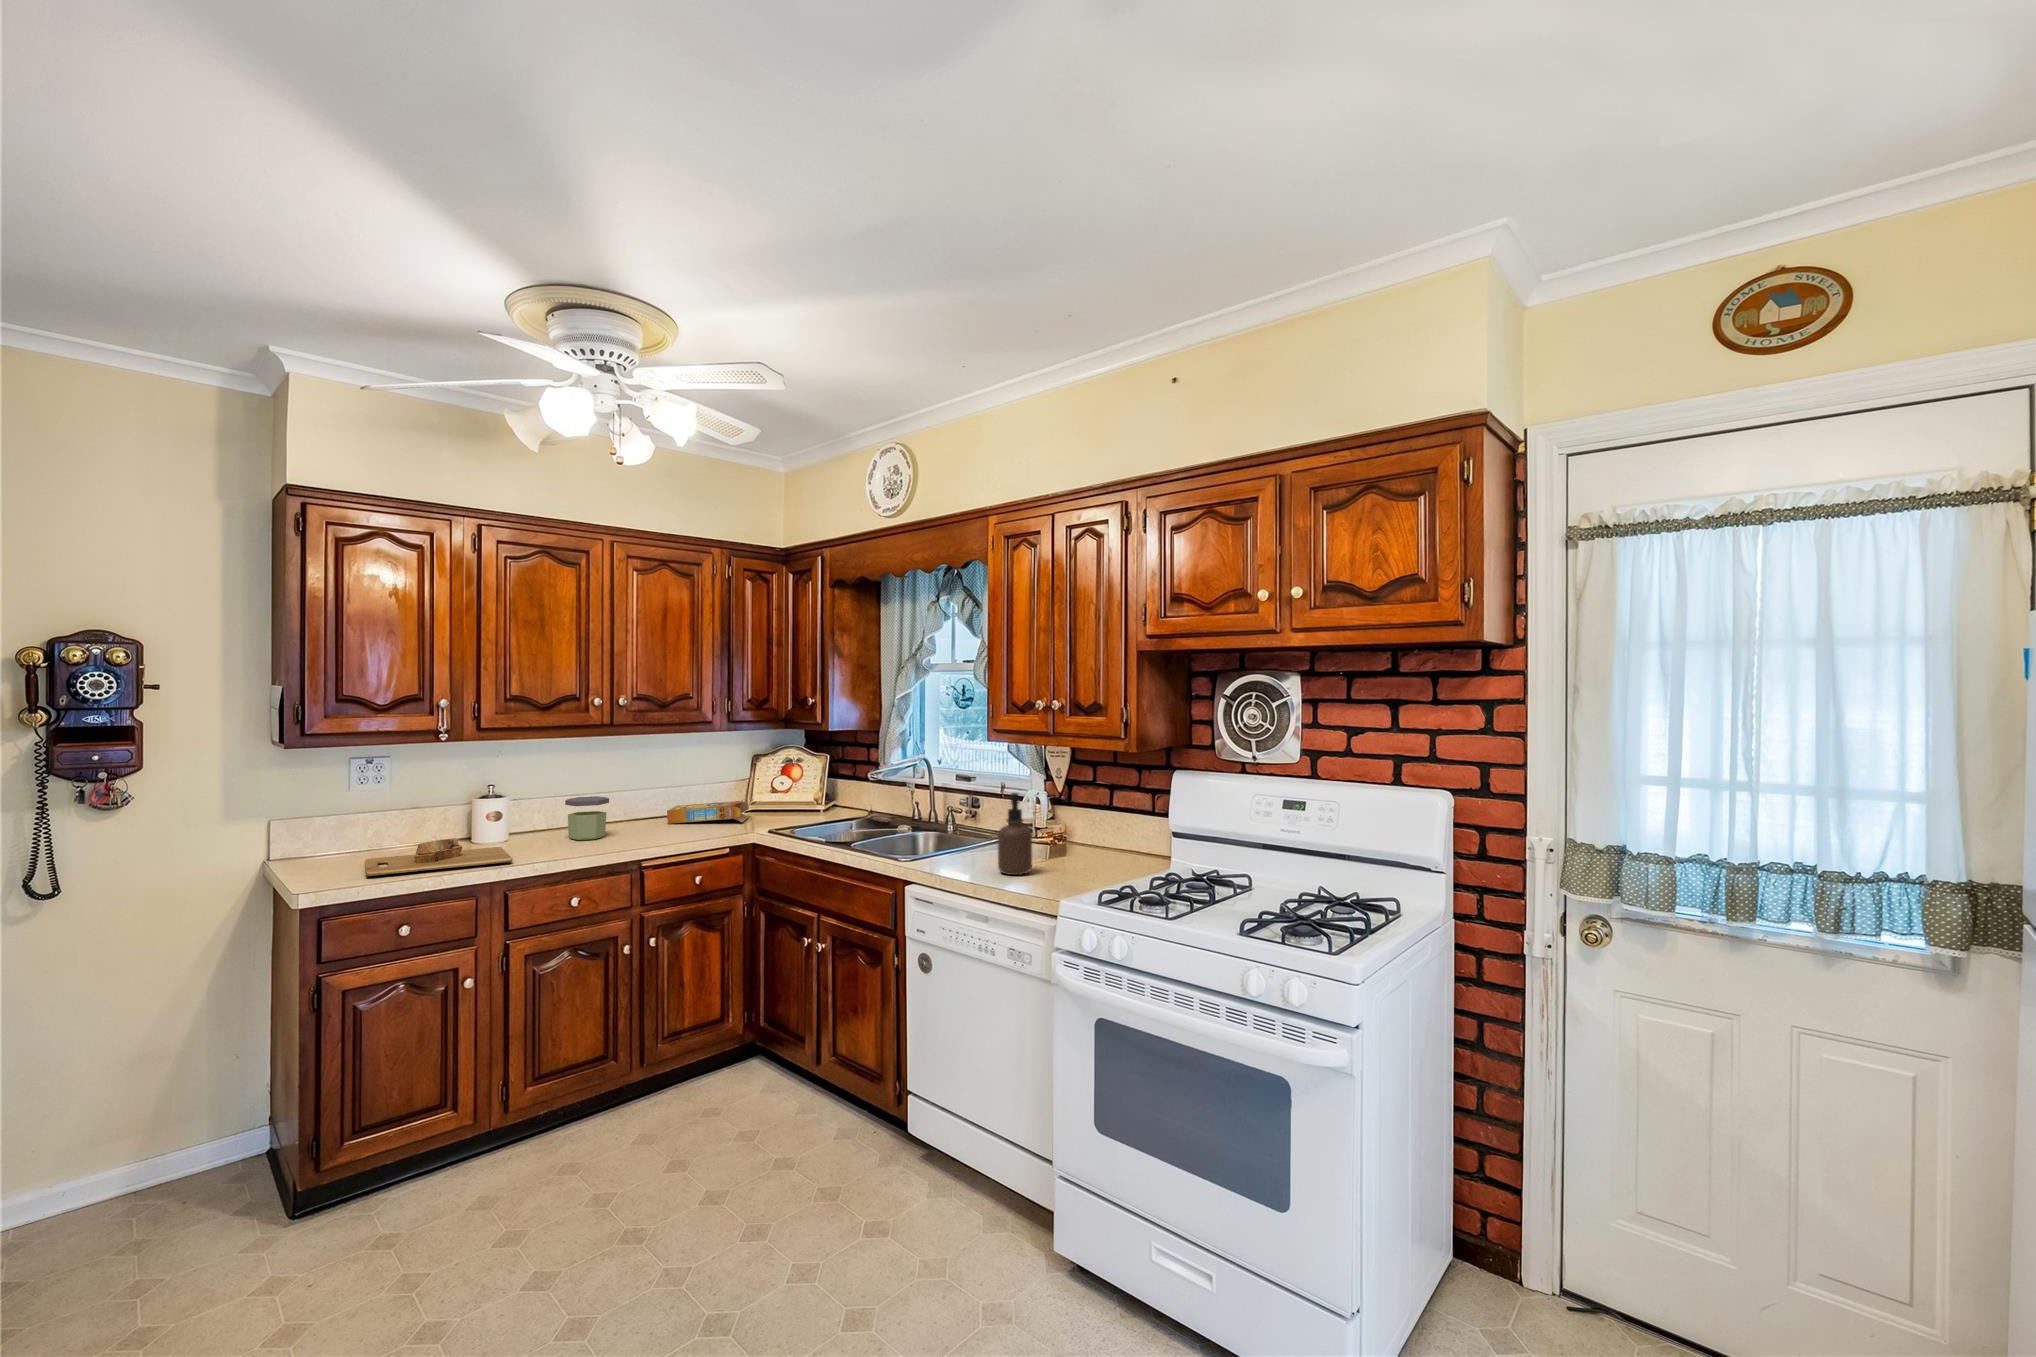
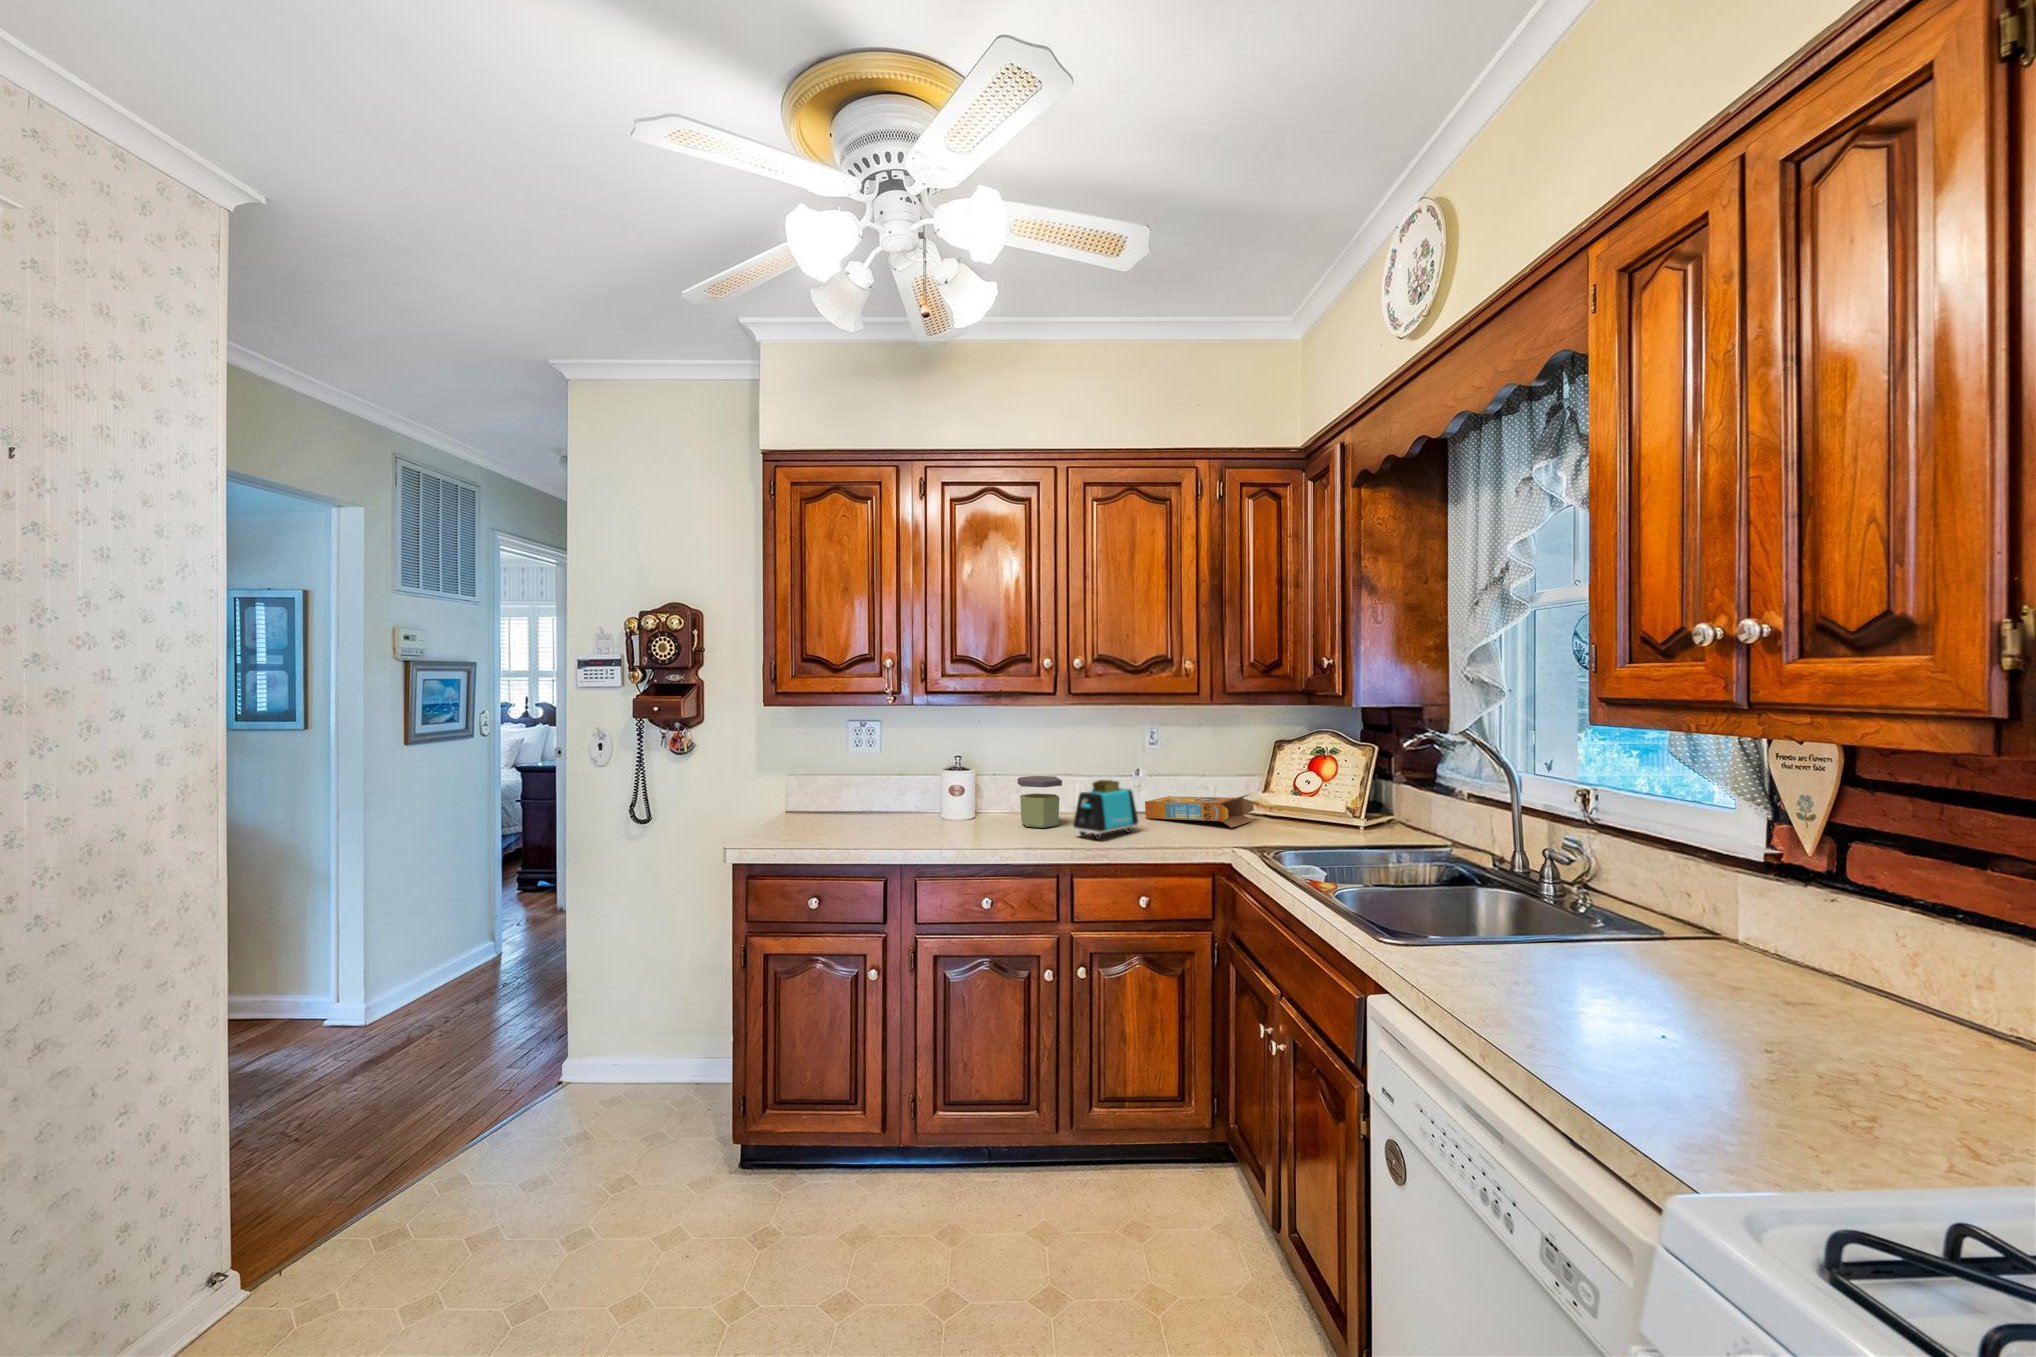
soap dispenser: present [998,793,1032,875] -> none [1569,841,1671,1044]
toaster: none [632,795,677,841] -> present [1073,780,1138,839]
cutting board: present [365,838,512,876] -> none [796,810,947,844]

